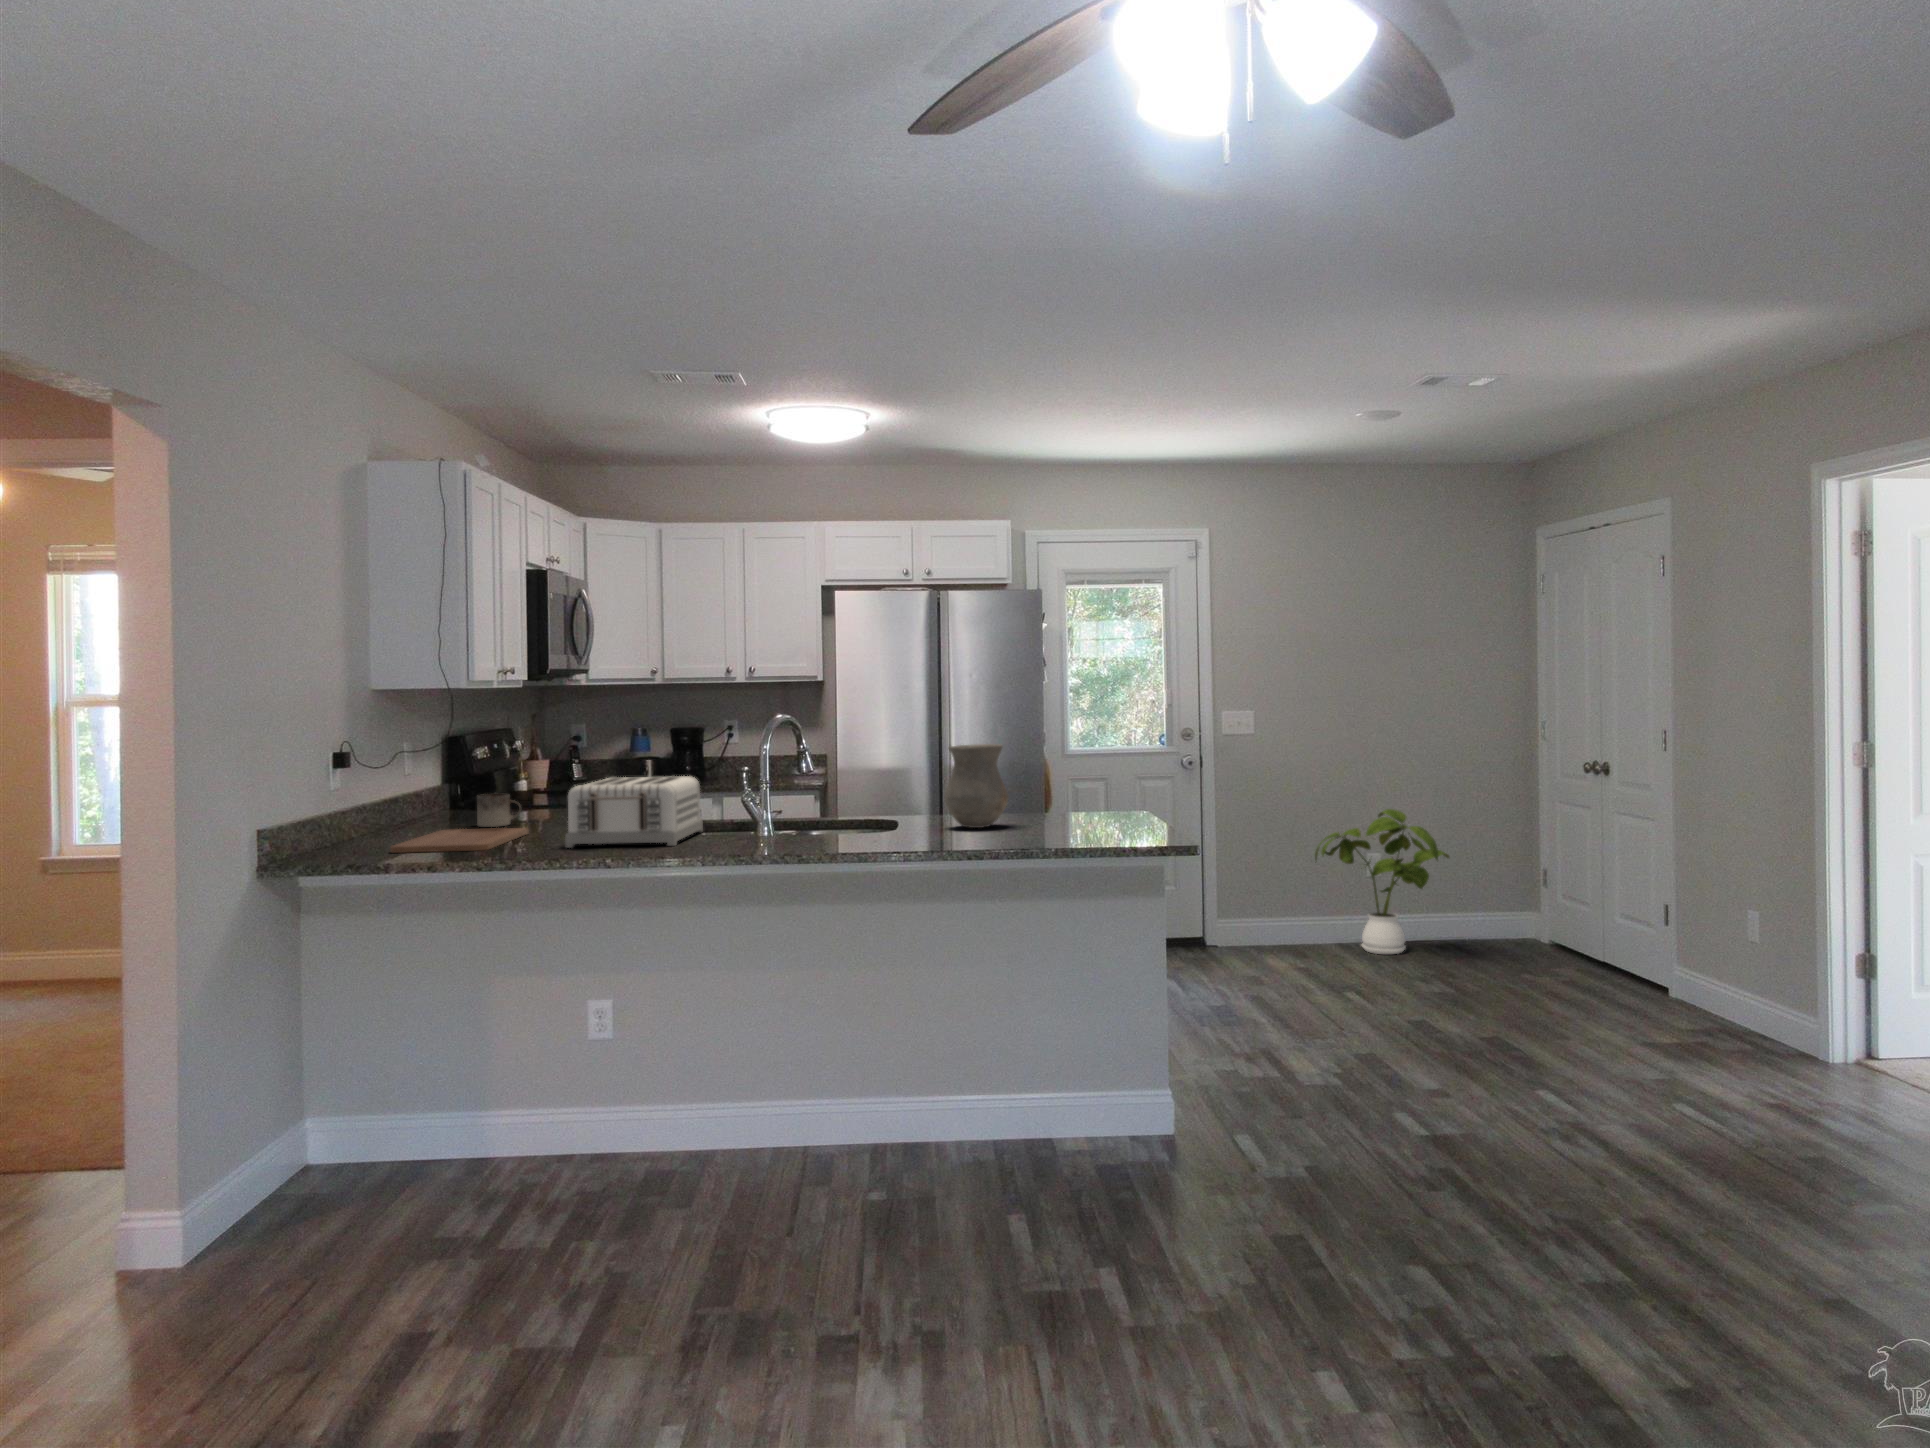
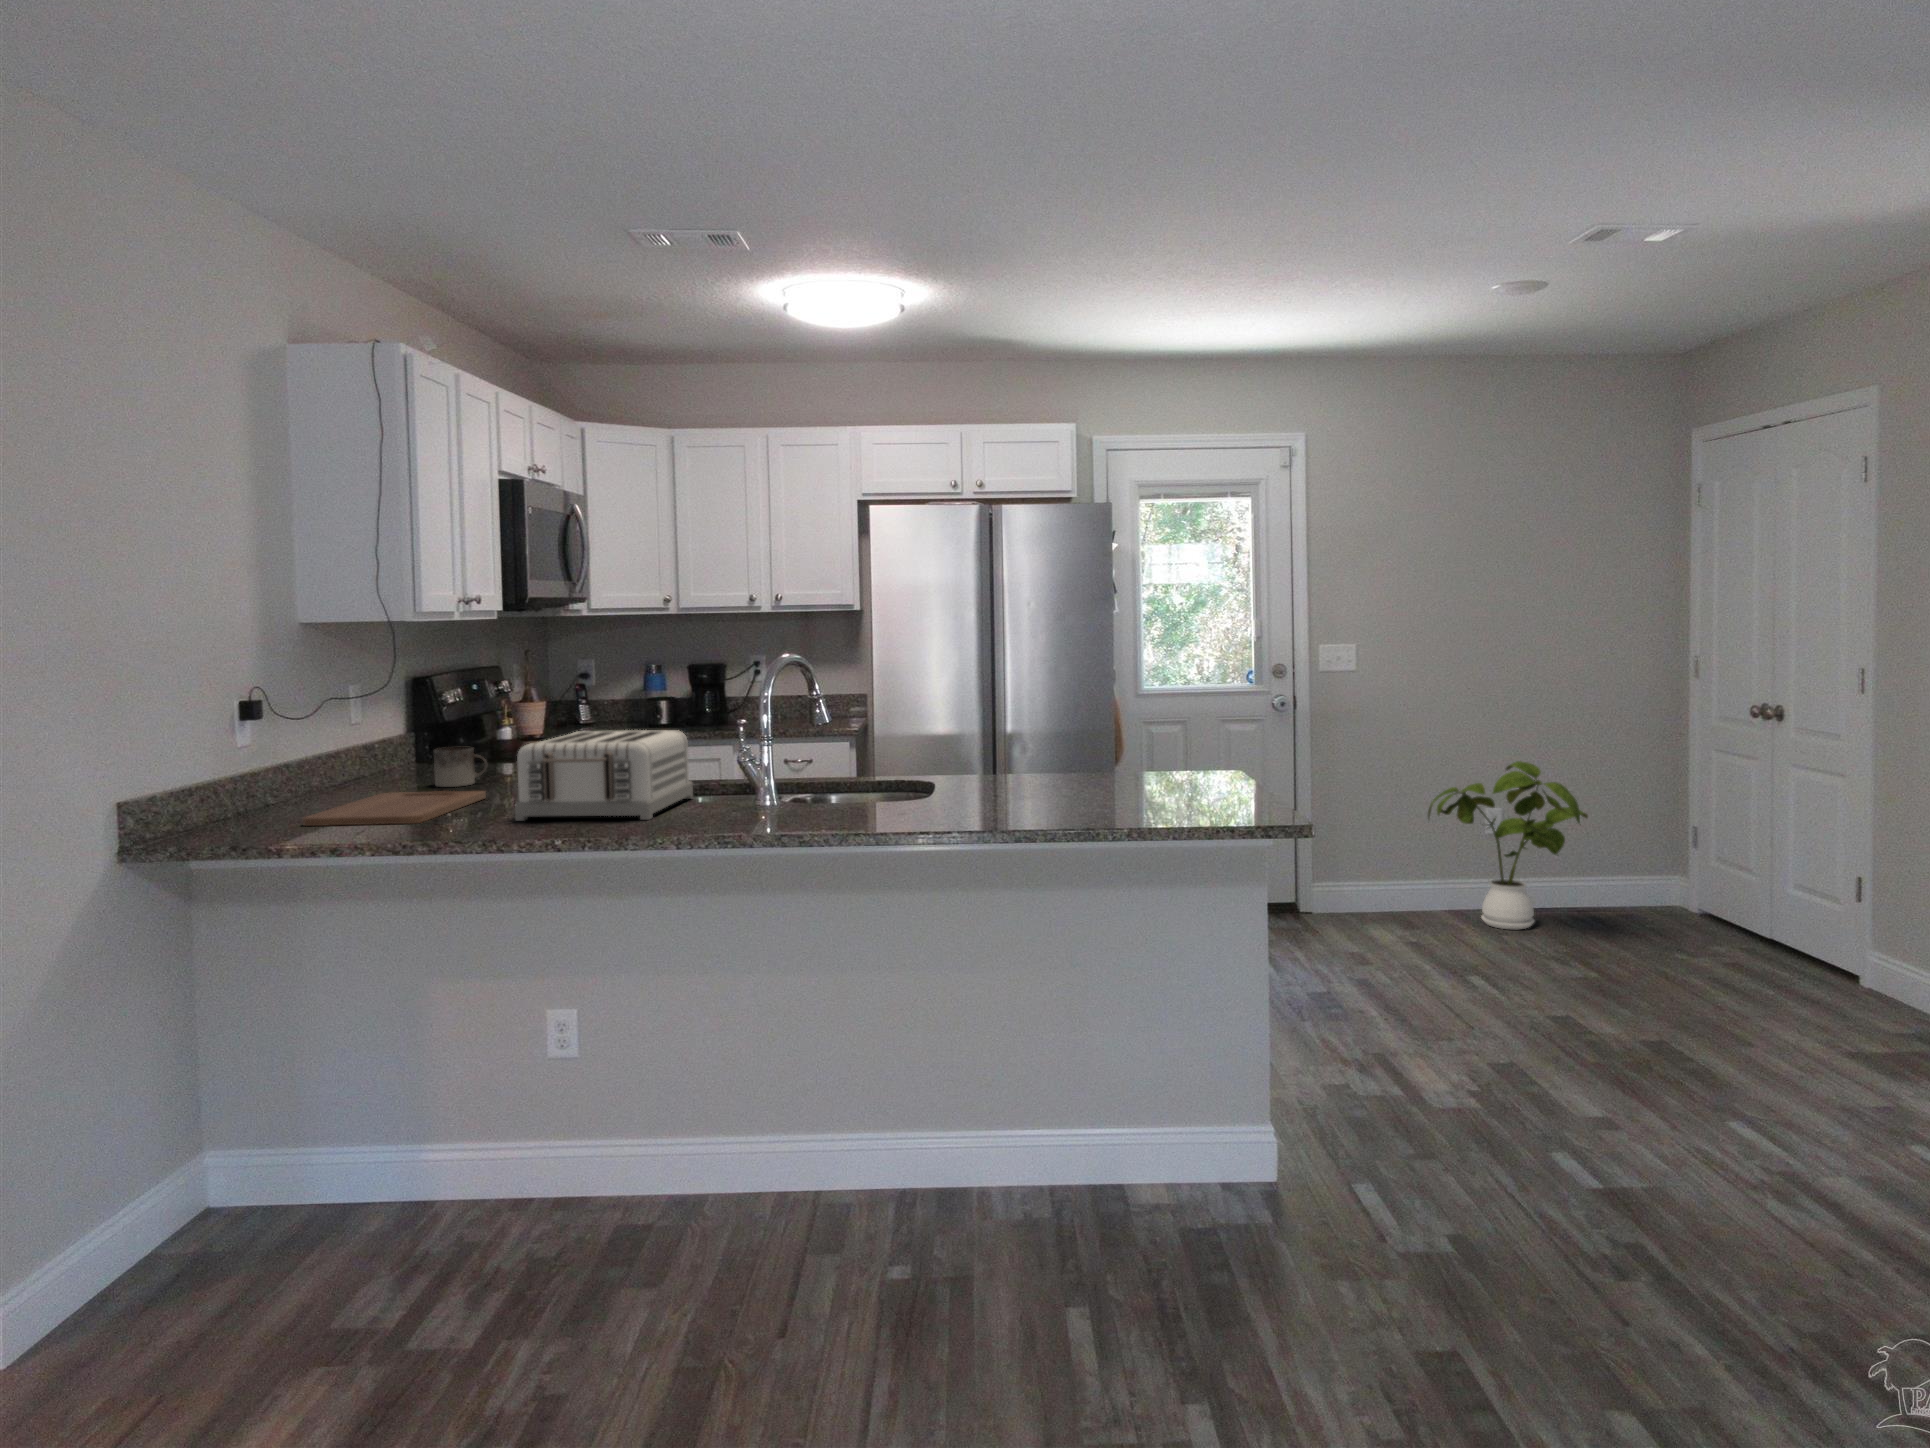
vase: present [944,744,1009,828] -> none [989,691,1069,796]

